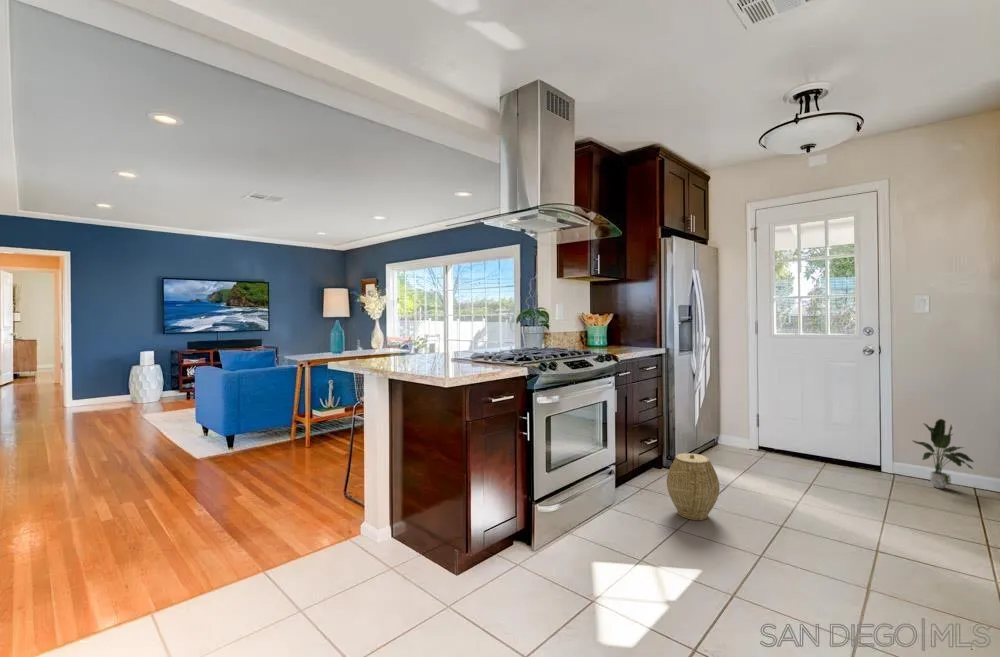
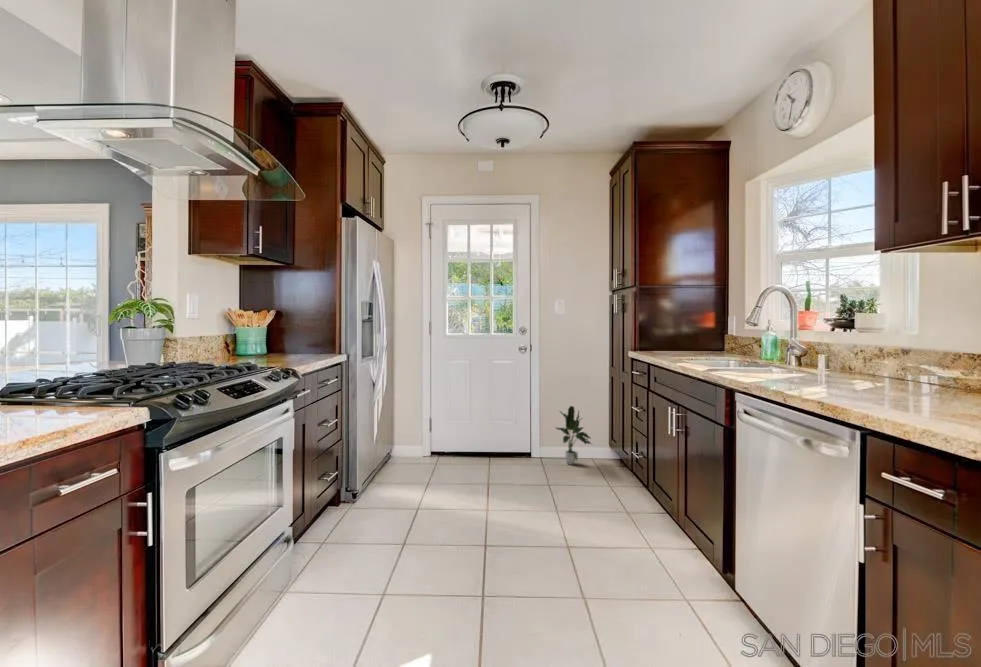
woven basket: present [667,453,720,520] -> none [367,485,429,572]

